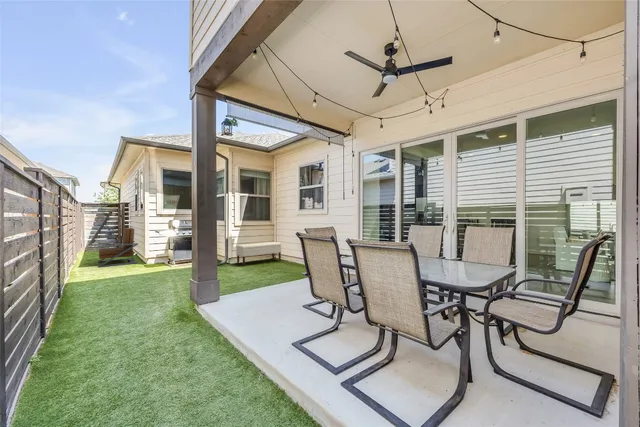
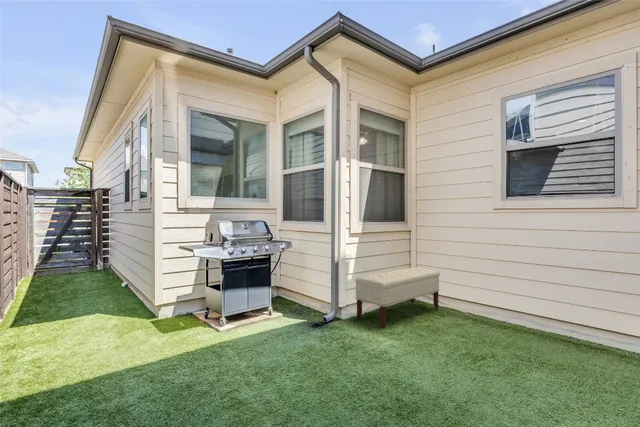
lounge chair: present [98,228,138,267] -> none [46,235,136,329]

